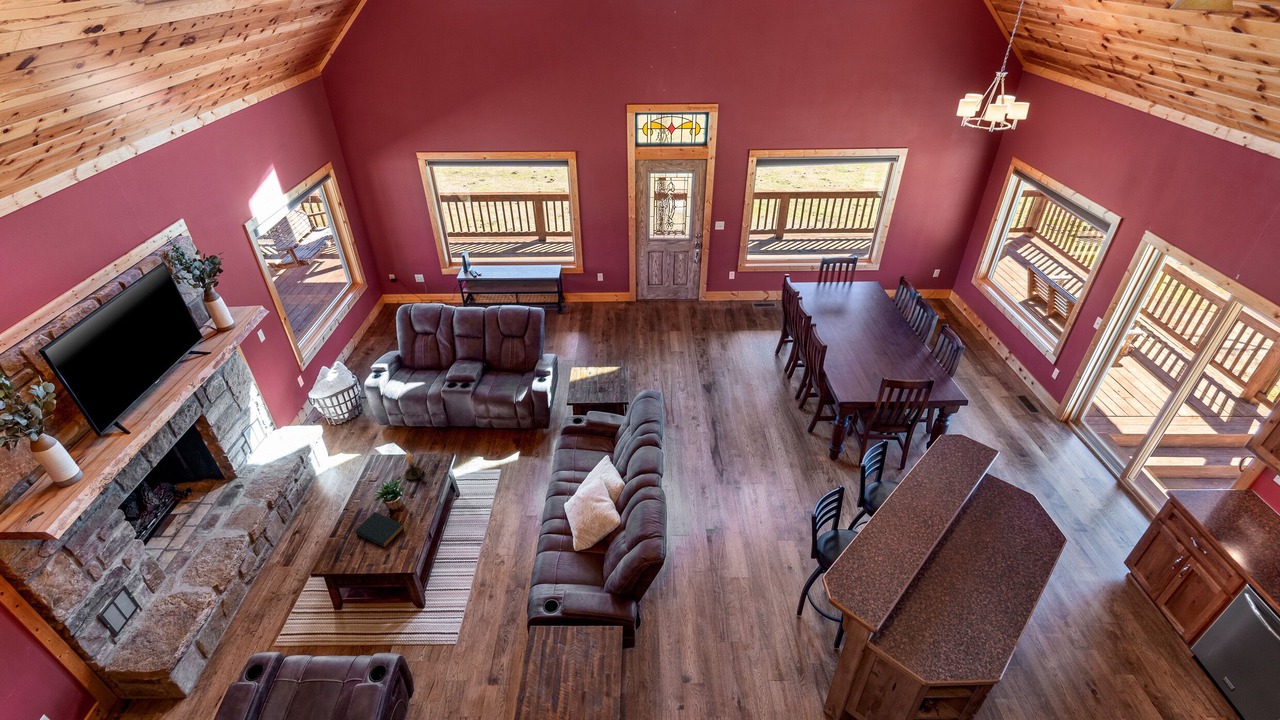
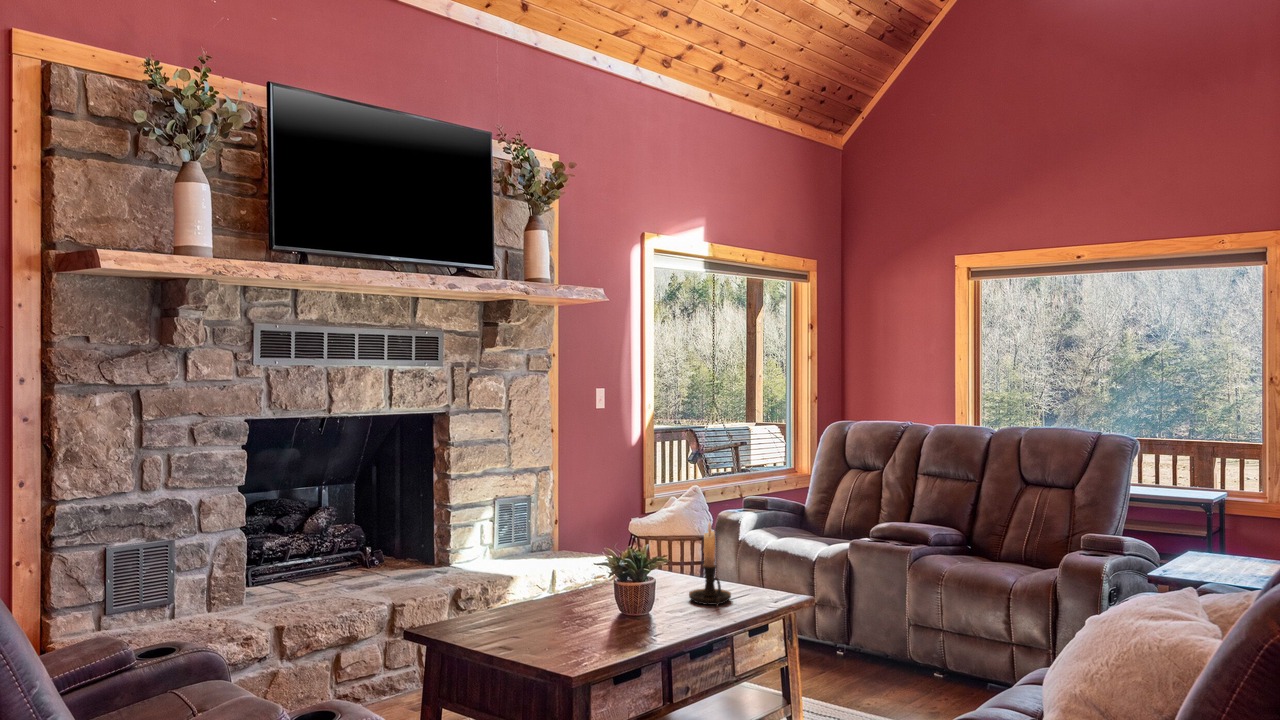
hardback book: present [355,512,403,547] -> none [528,603,618,646]

